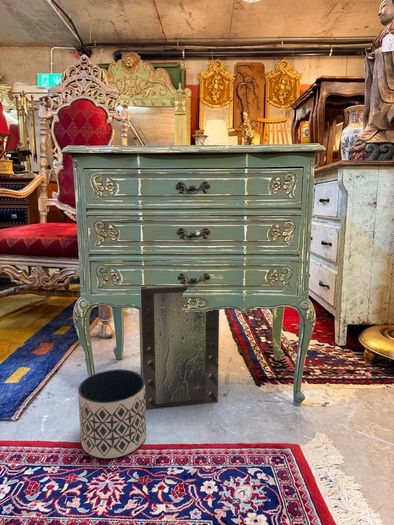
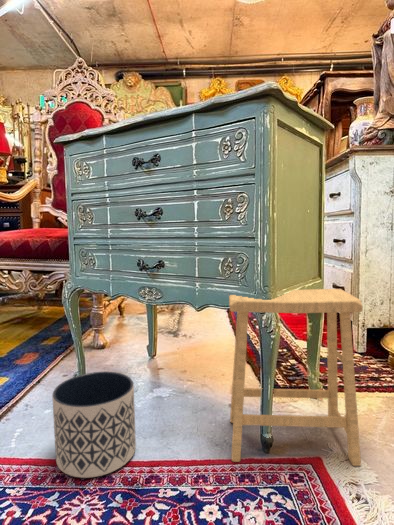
storage box: present [139,287,219,410] -> none [130,265,222,423]
footstool: none [225,301,338,450] -> present [229,289,363,466]

